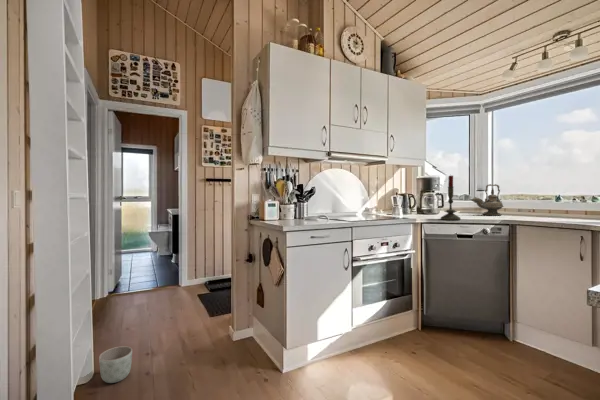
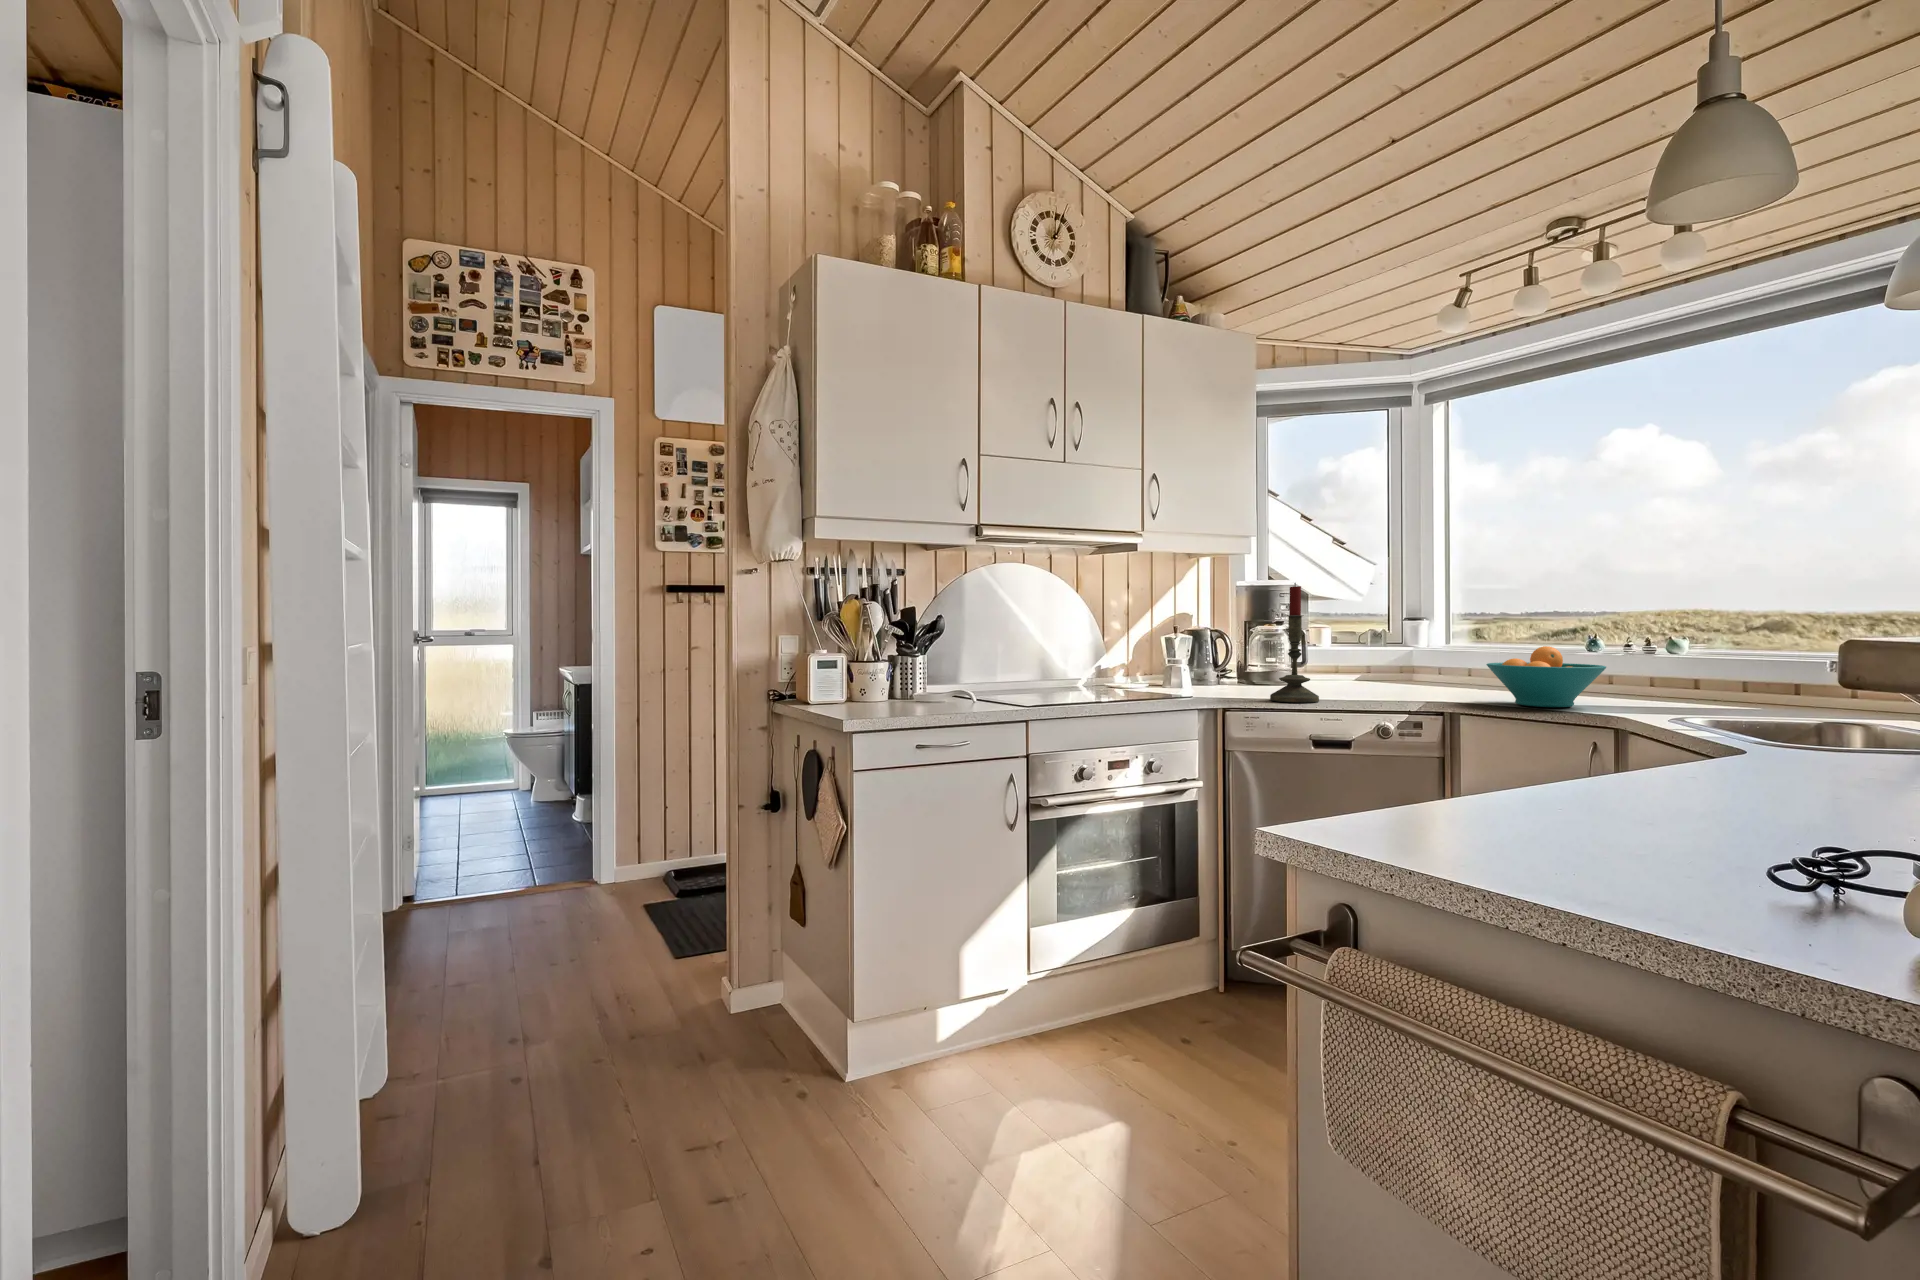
teapot: present [472,184,503,215] -> none [1368,606,1455,689]
fruit bowl: none [528,198,580,222] -> present [1486,646,1606,707]
planter: present [99,346,132,383] -> none [400,1011,479,1095]

